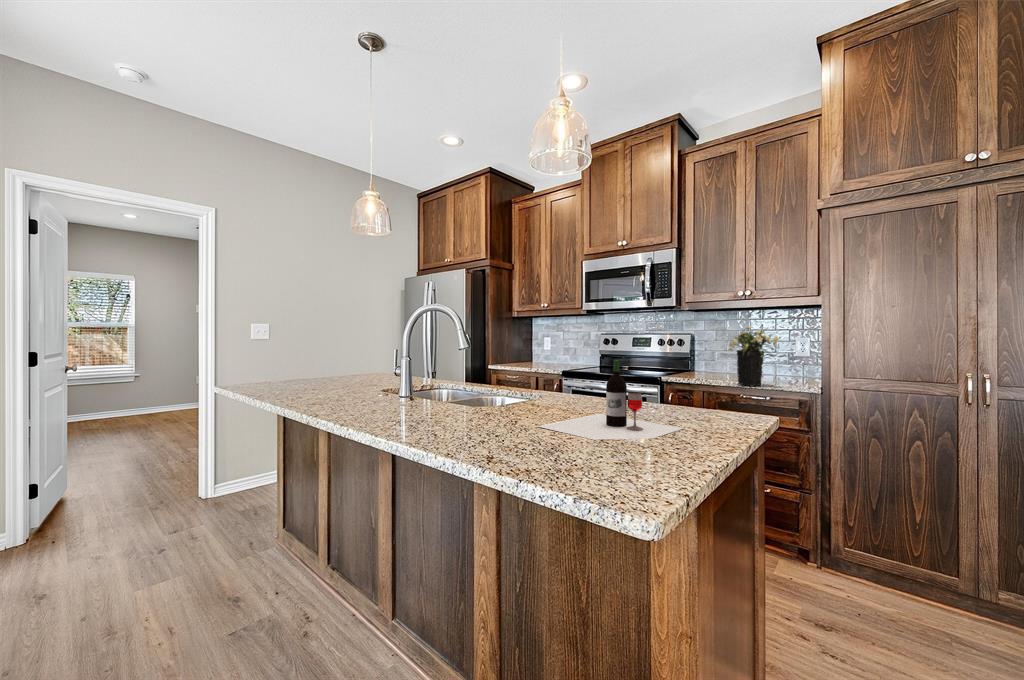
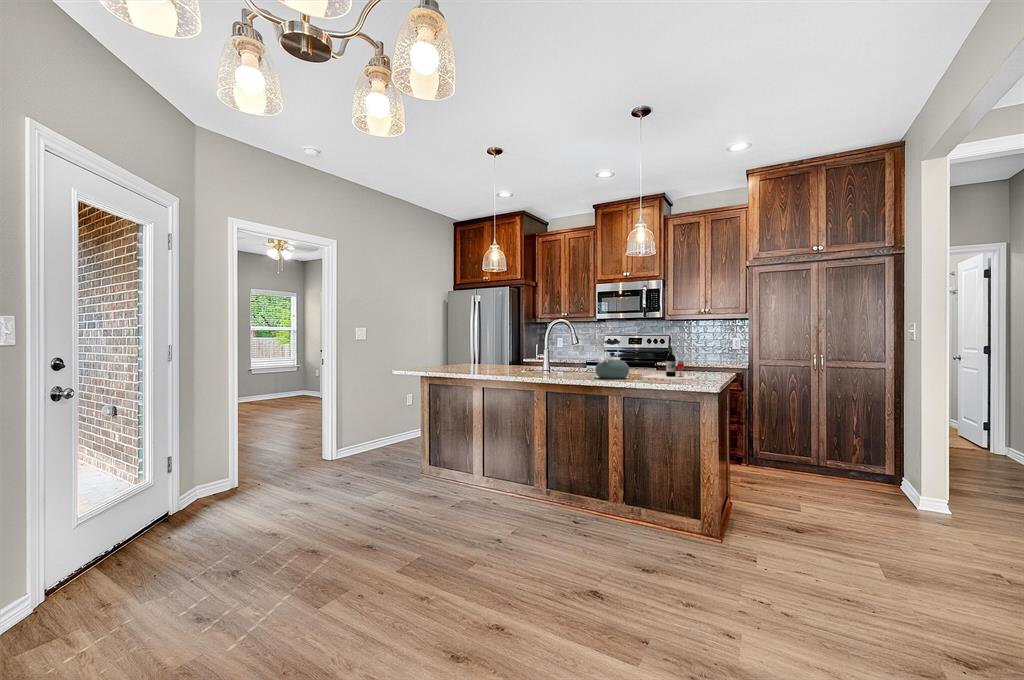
flower arrangement: present [728,326,779,386] -> none [696,330,729,367]
kettle: none [426,345,509,434] -> present [596,340,629,379]

